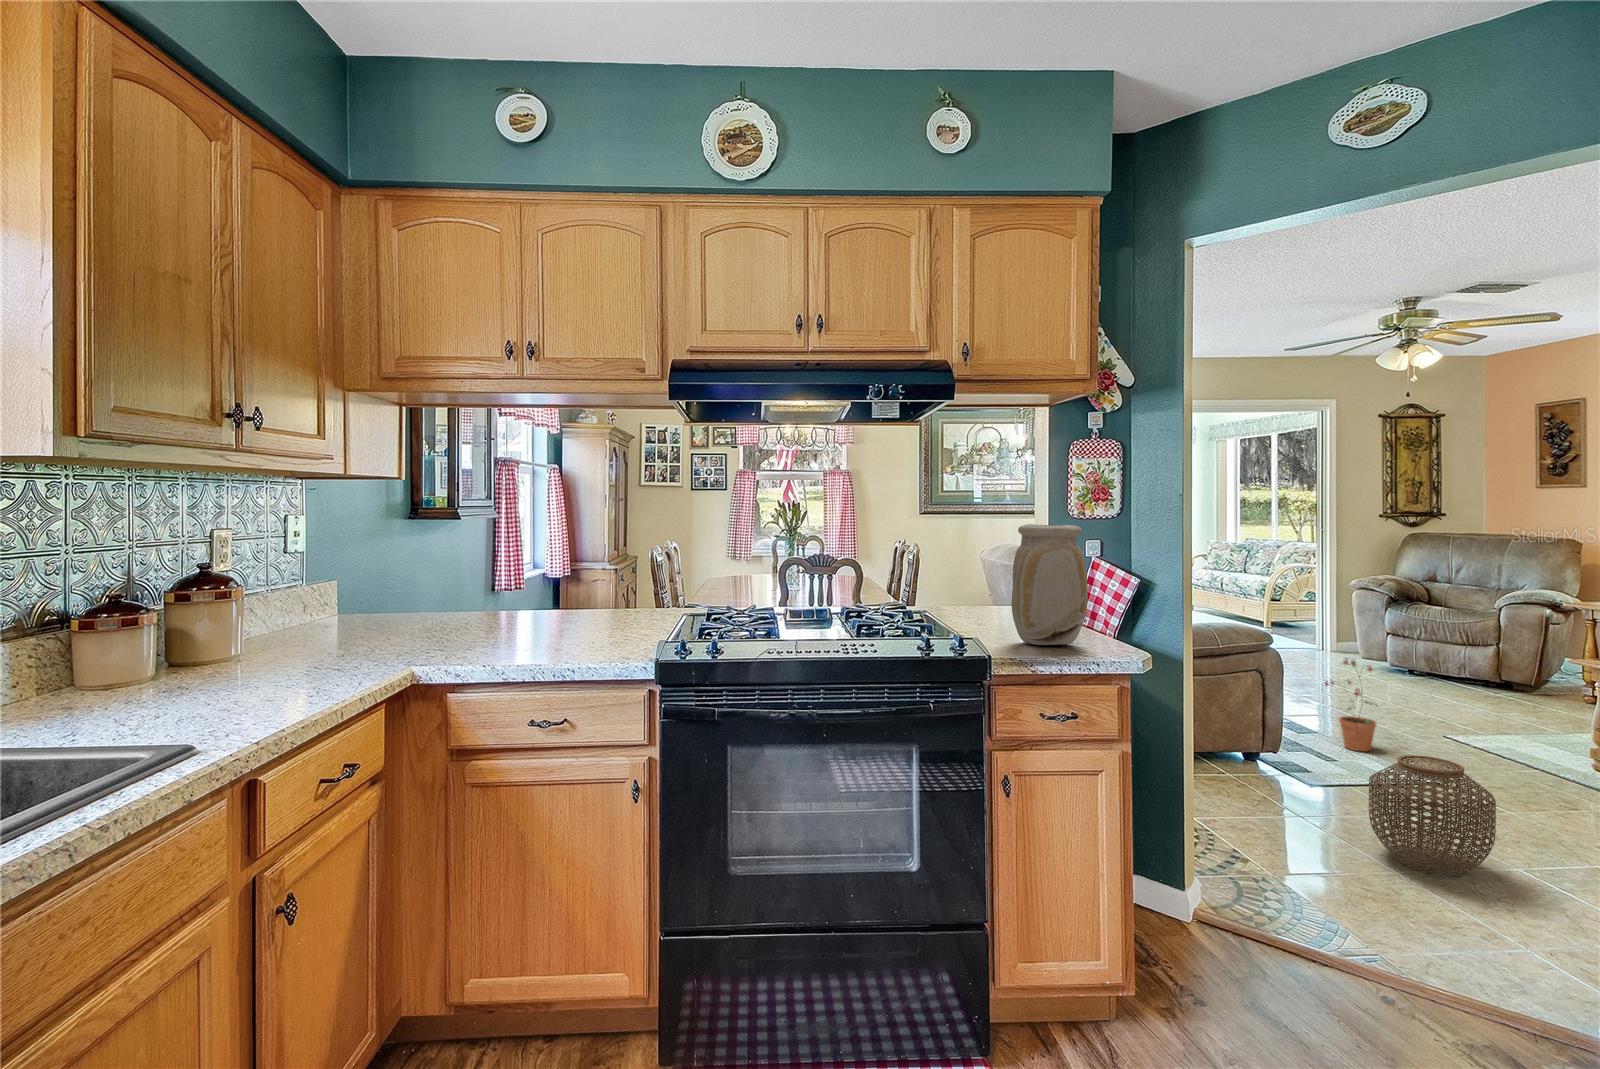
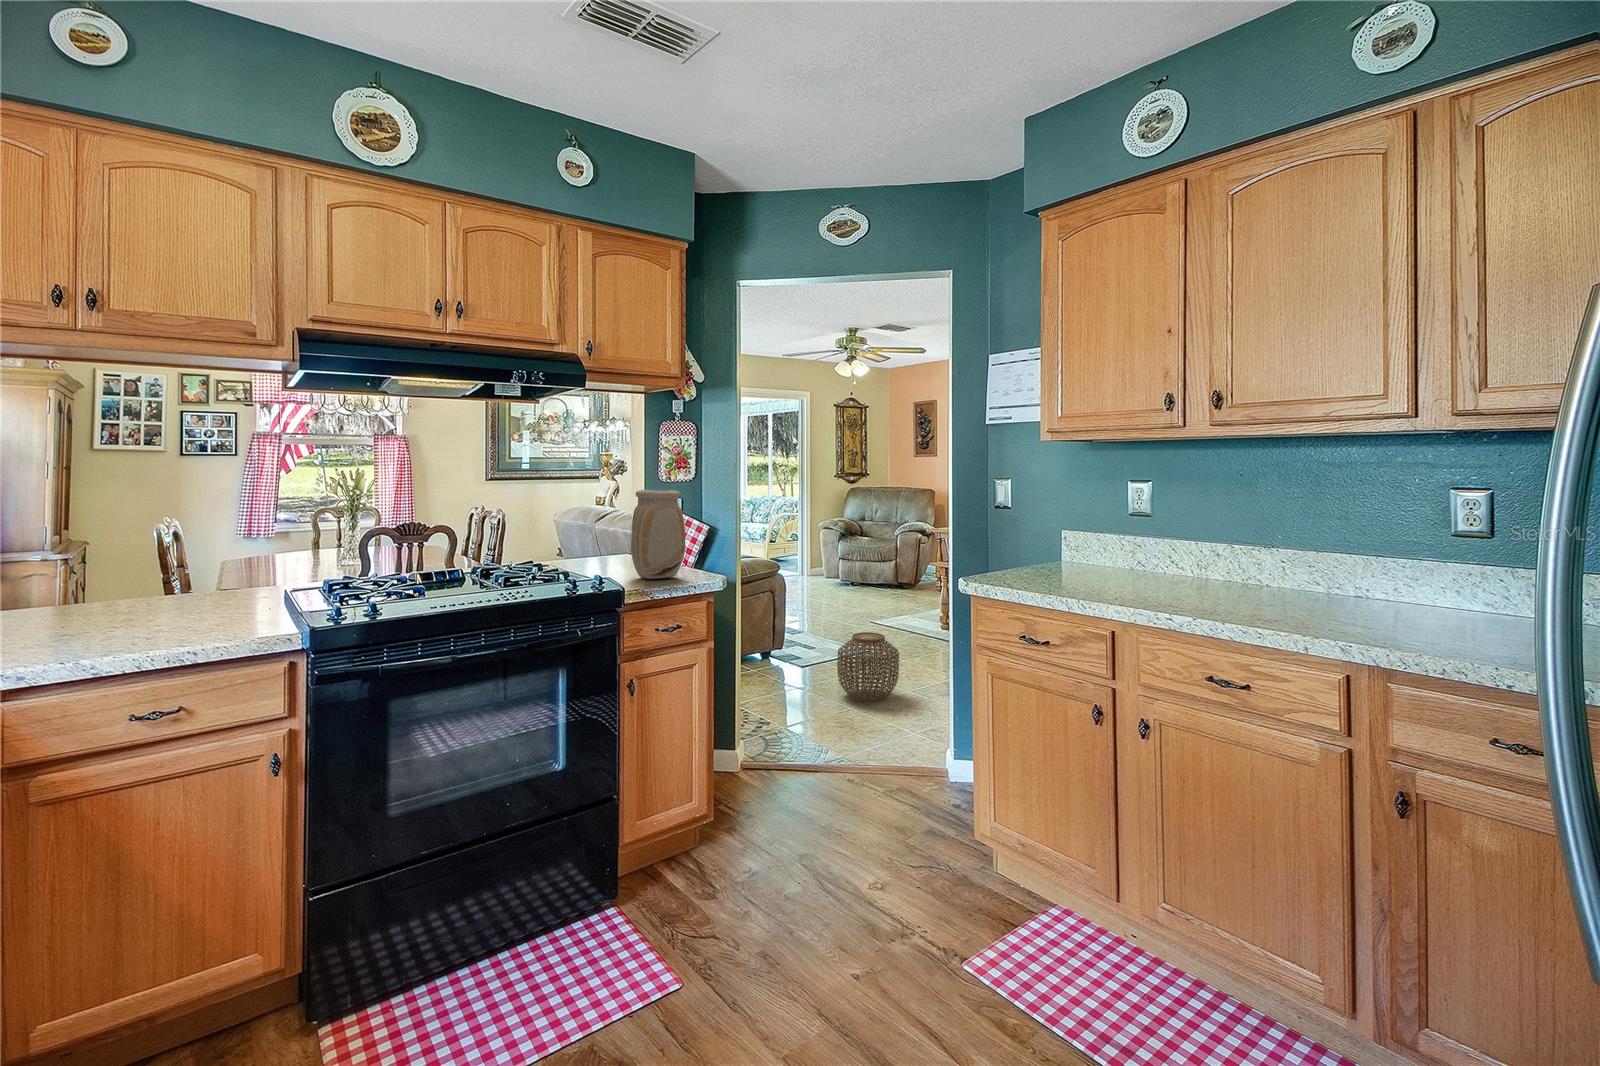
potted plant: present [1325,658,1378,752] -> none [808,576,840,638]

